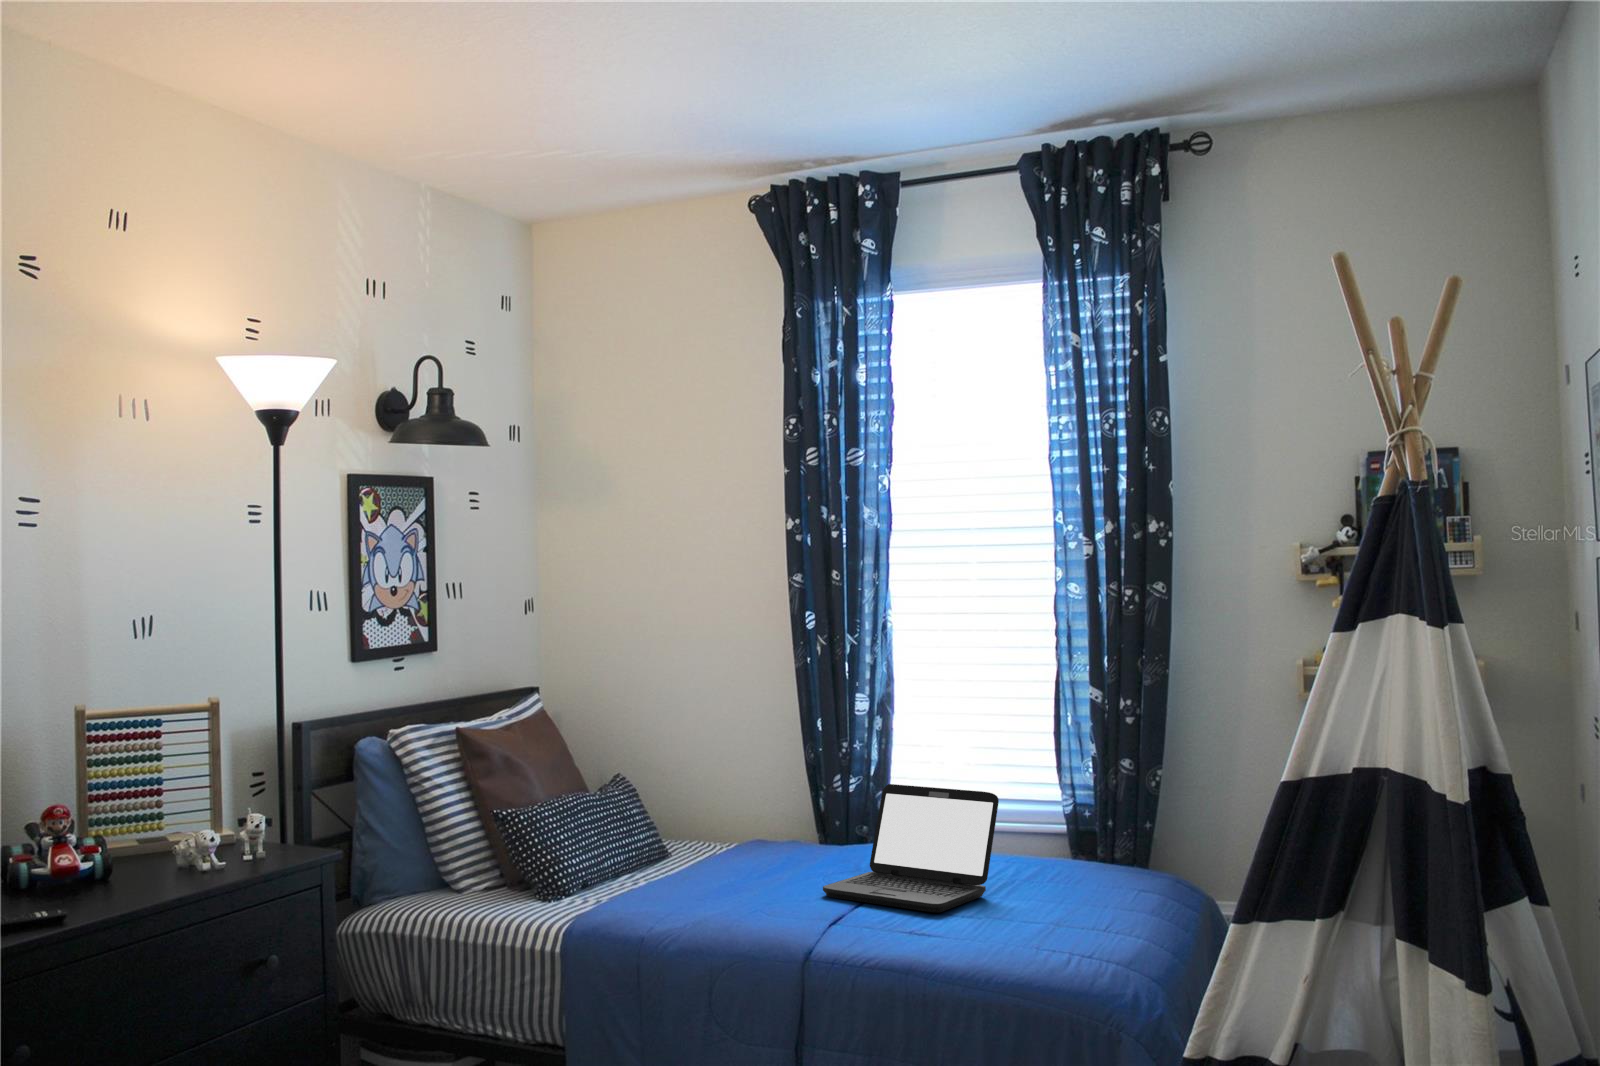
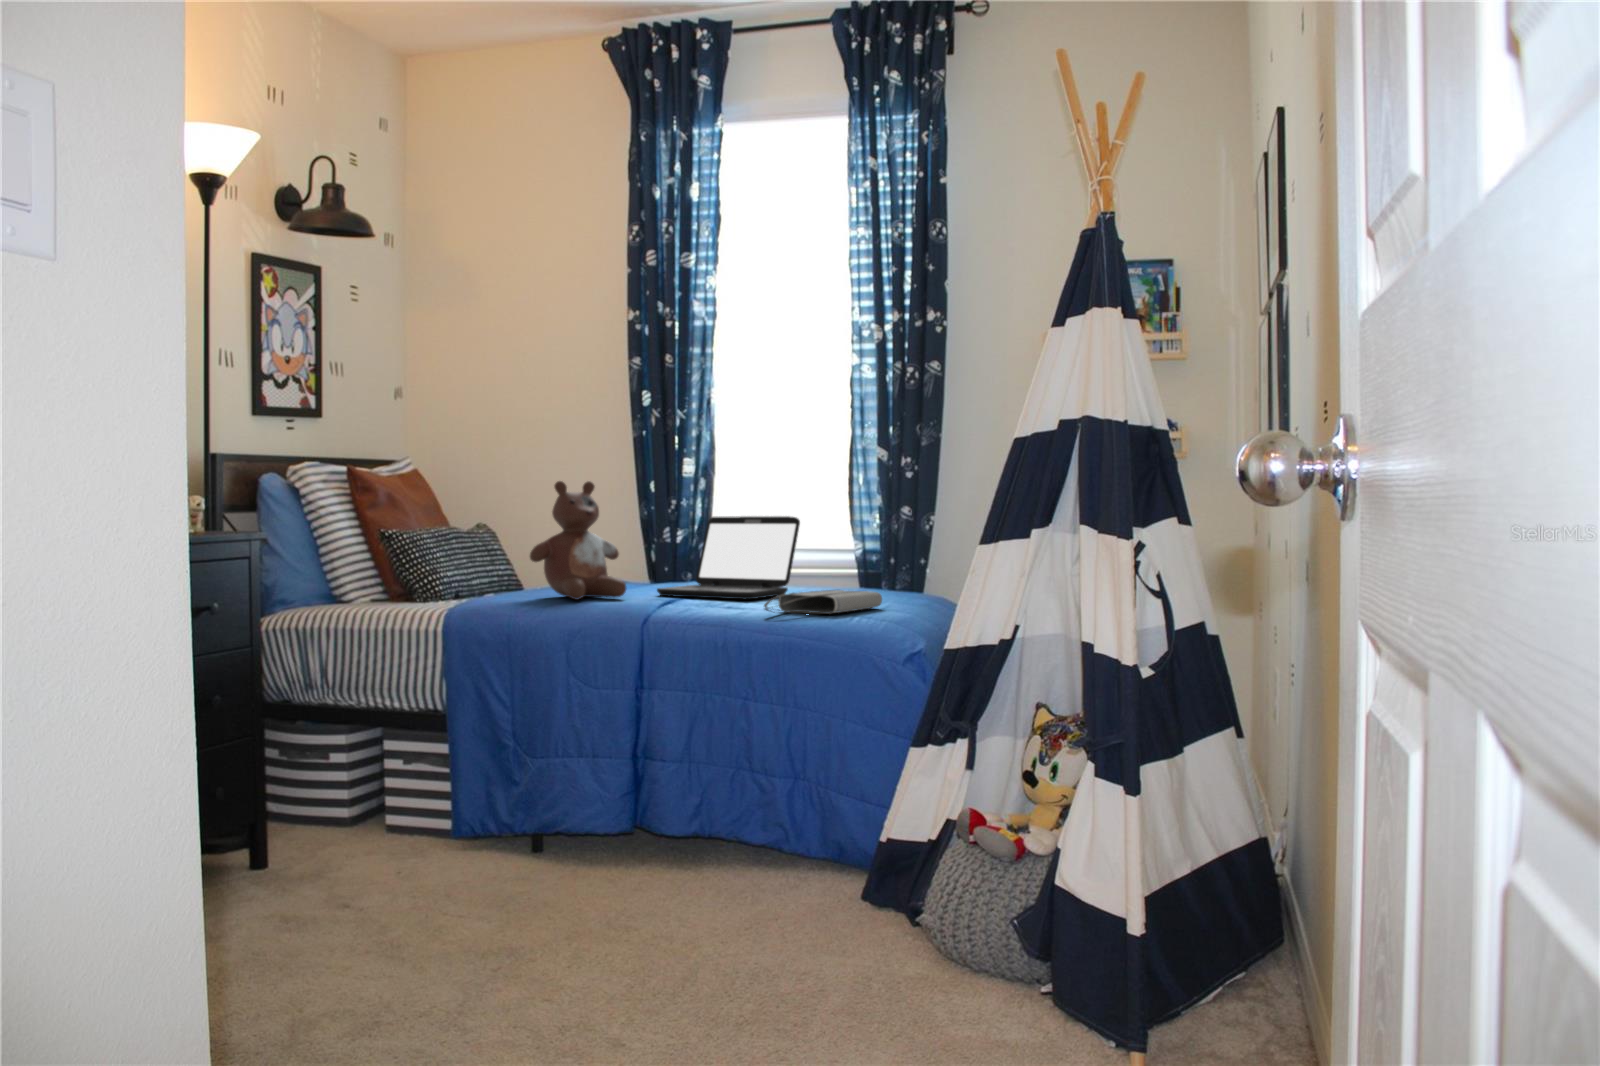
stuffed bear: none [669,756,786,914] -> present [530,481,626,599]
tote bag: none [960,910,1111,966] -> present [764,590,882,614]

